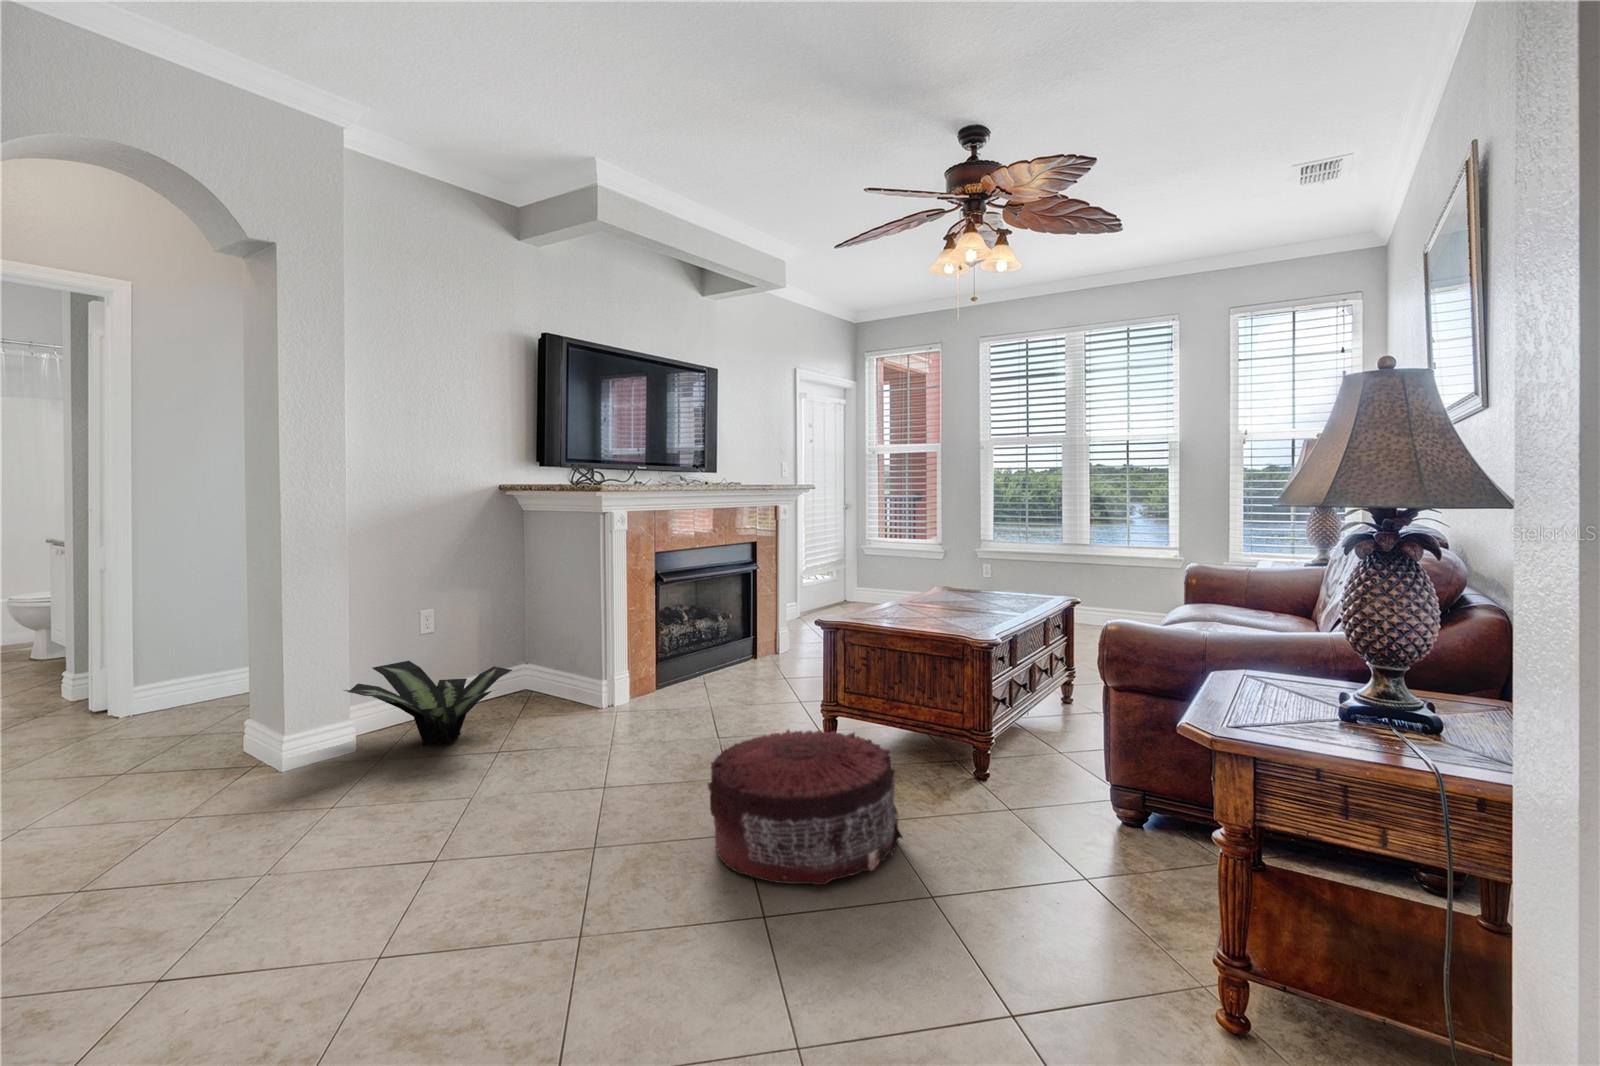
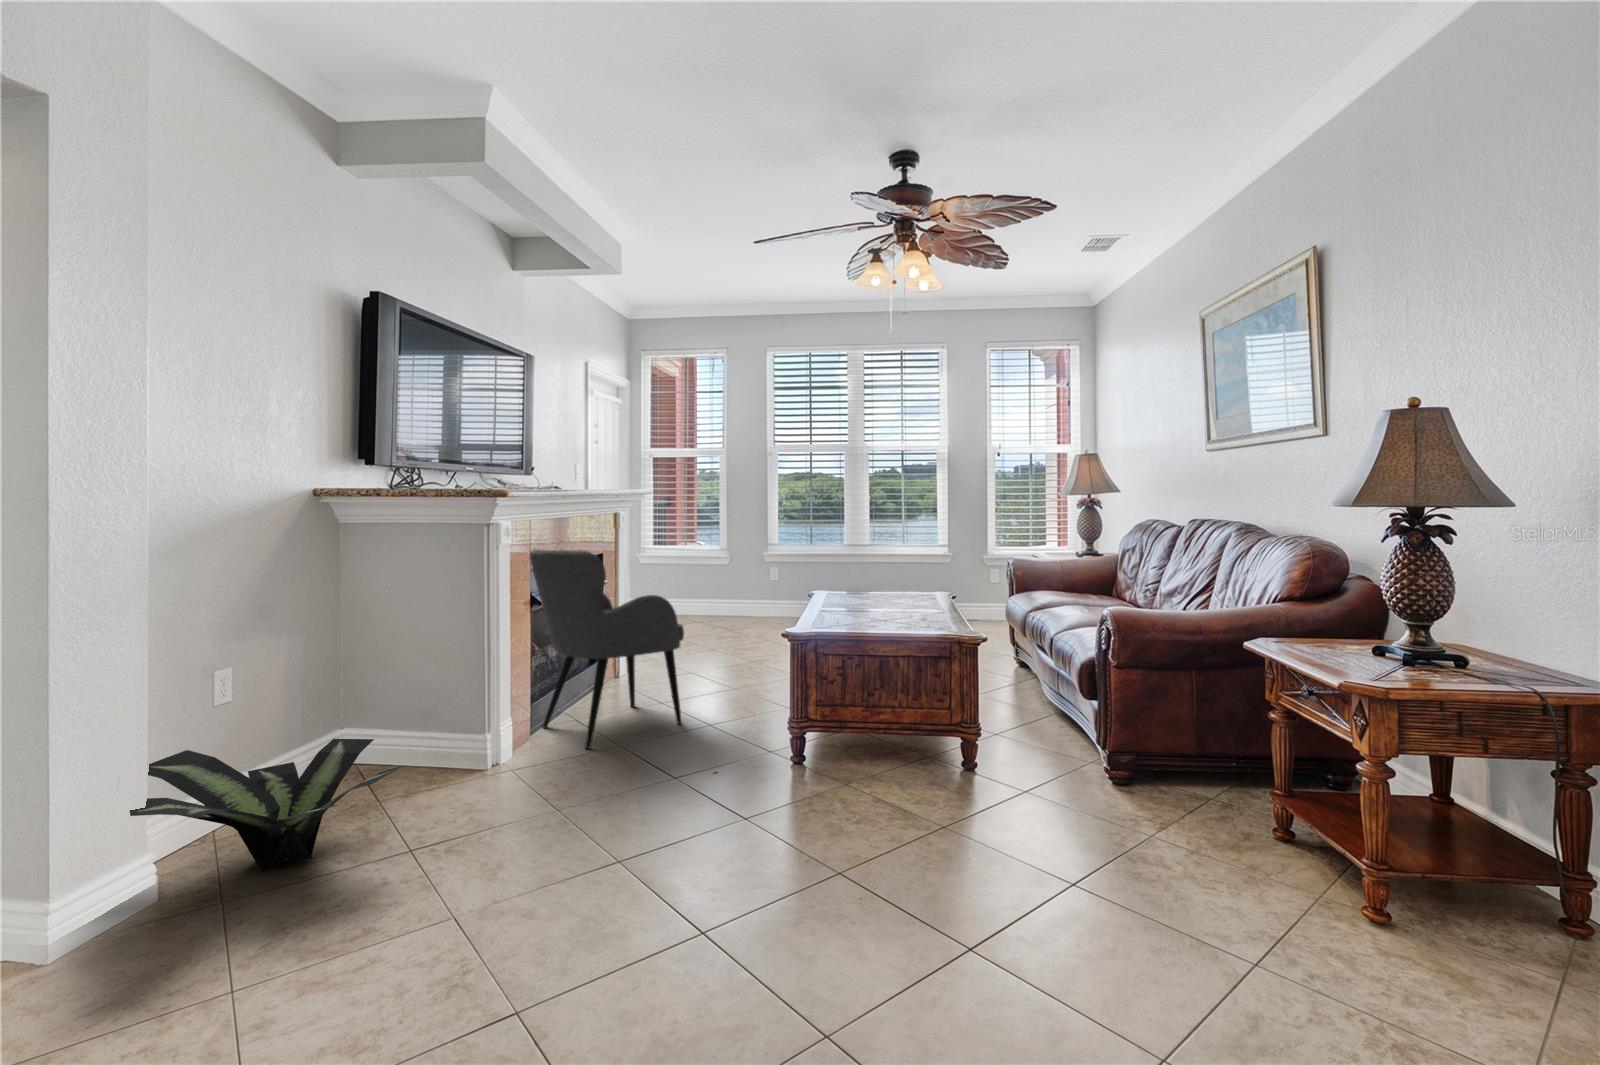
armchair: none [655,536,778,705] -> present [530,549,684,749]
pouf: present [708,730,902,885] -> none [809,745,1016,928]

